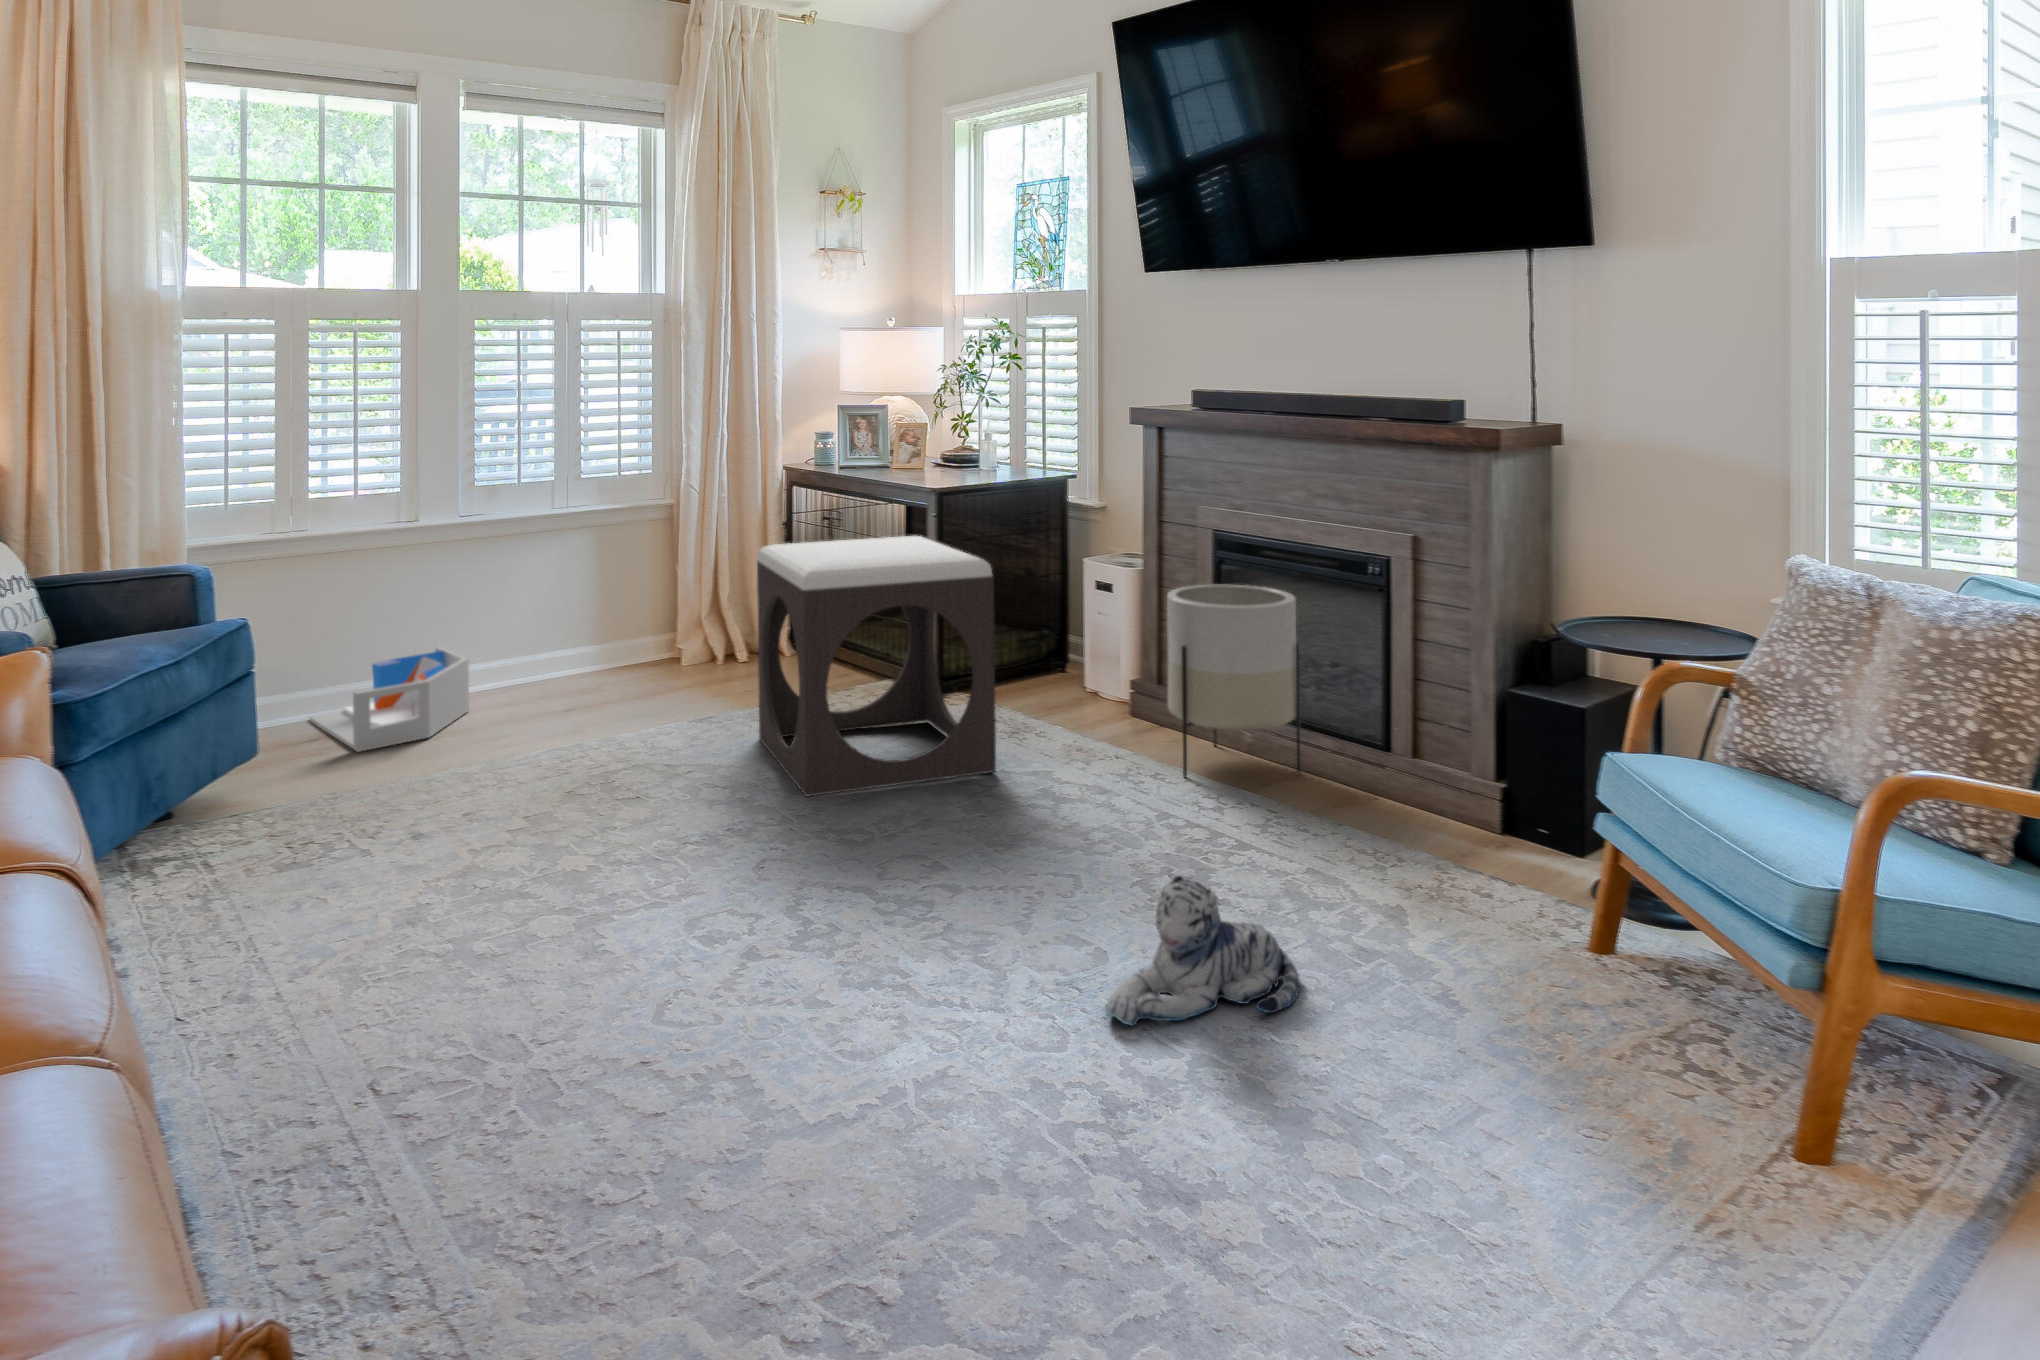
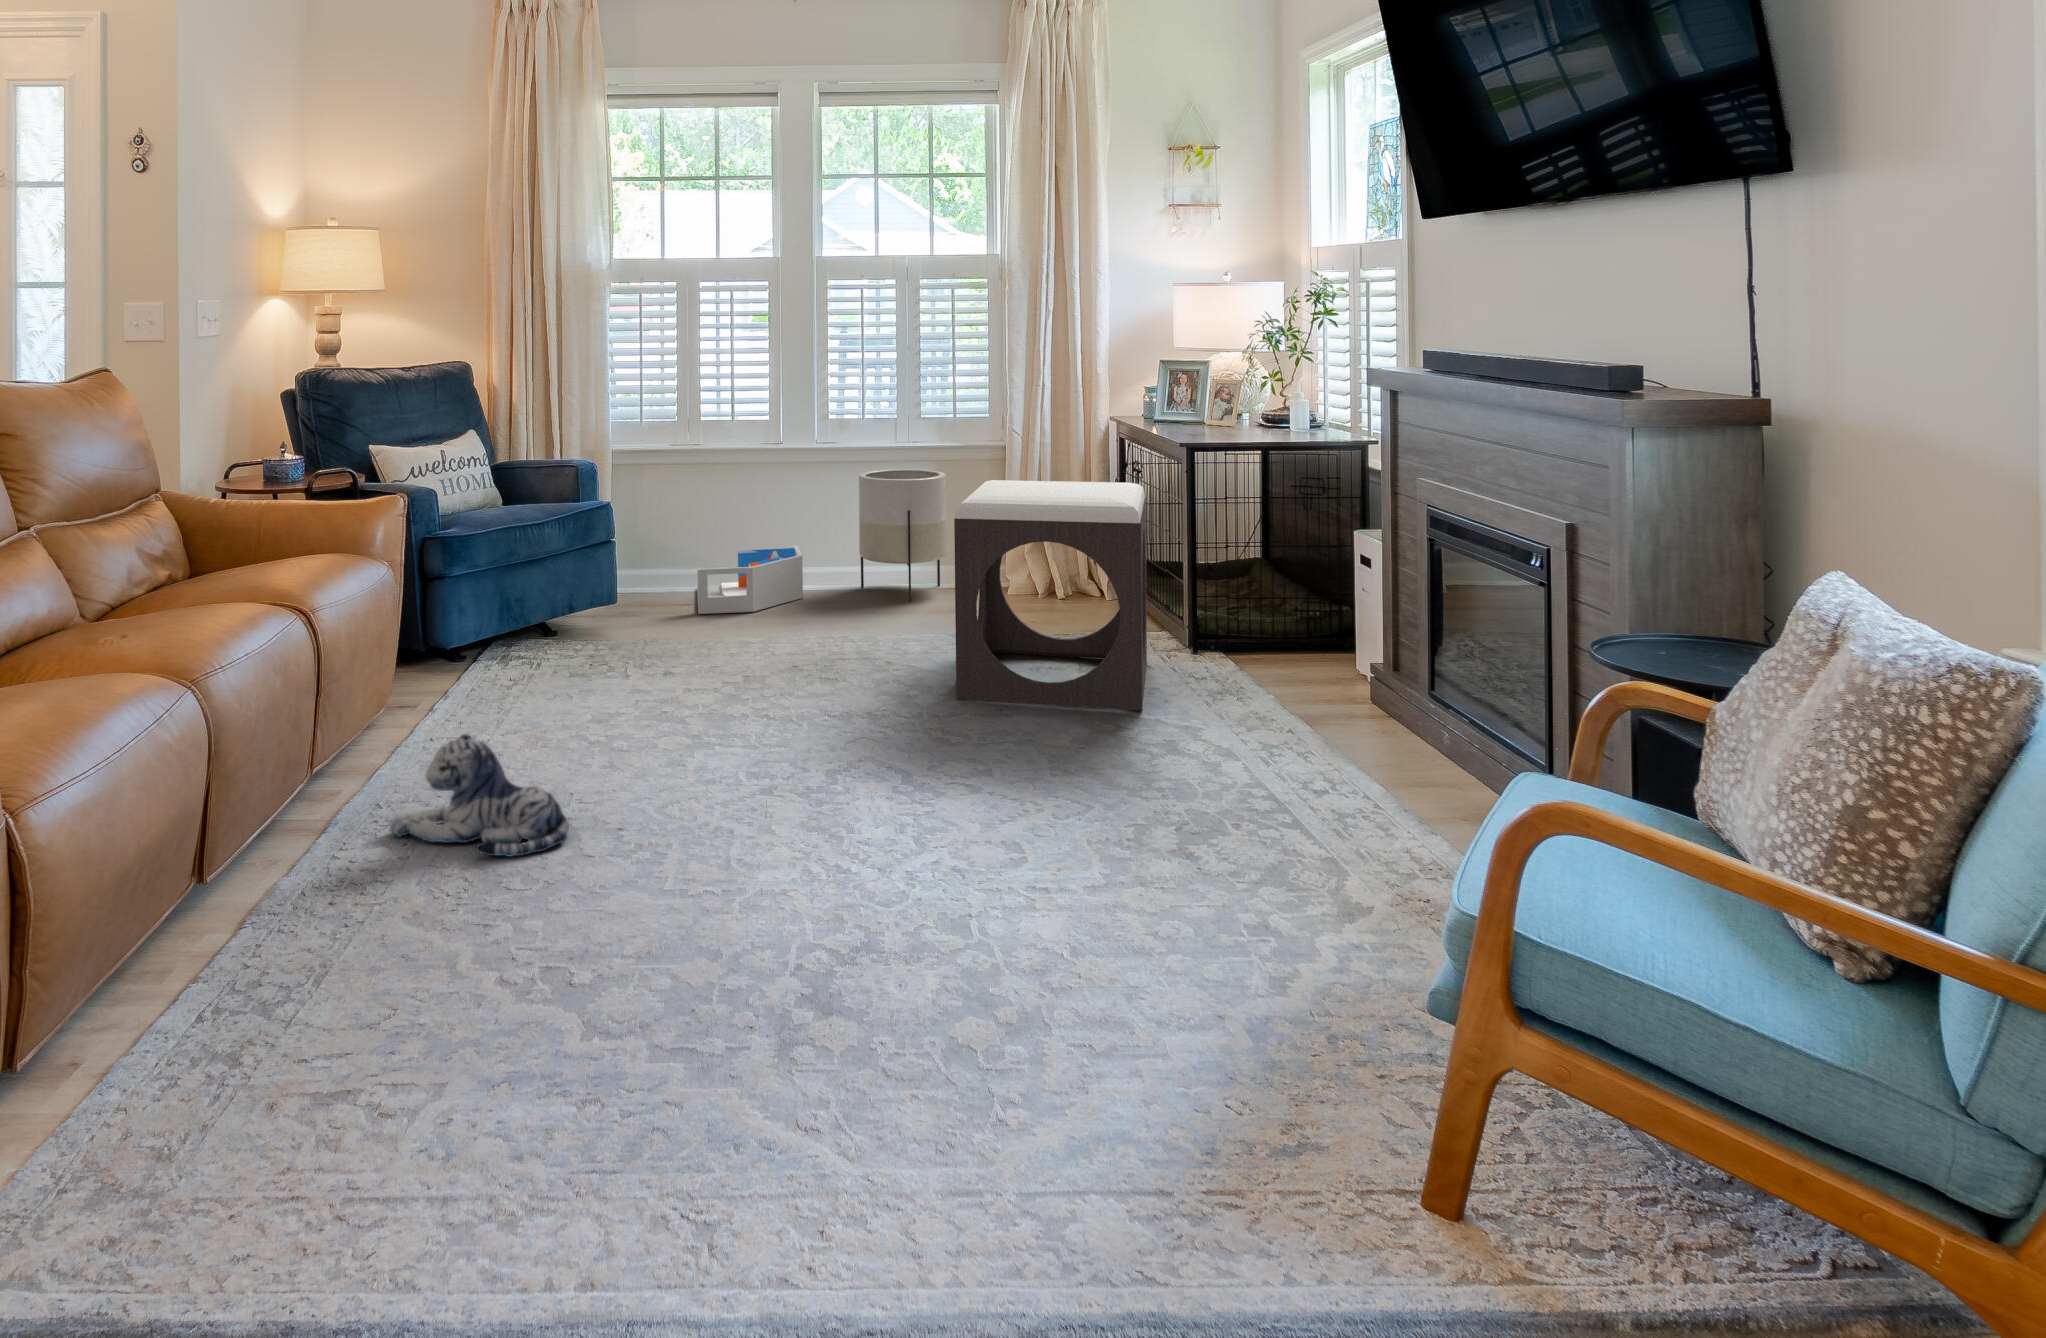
planter: present [1167,585,1301,777] -> present [859,469,947,602]
plush toy: present [1106,875,1300,1026] -> present [388,734,569,857]

